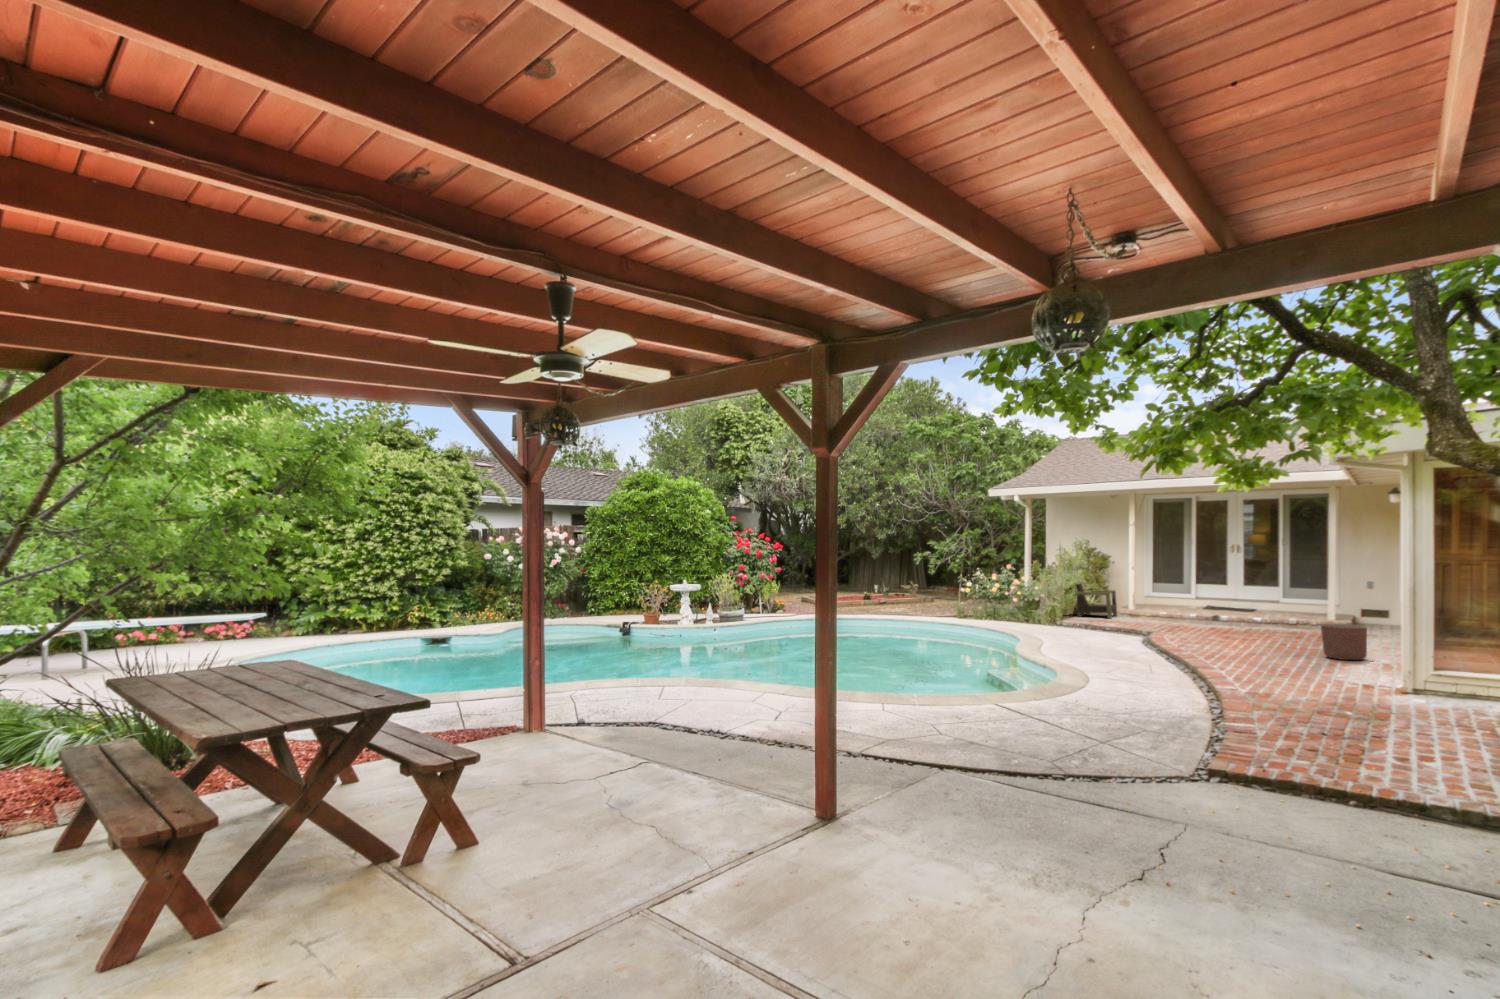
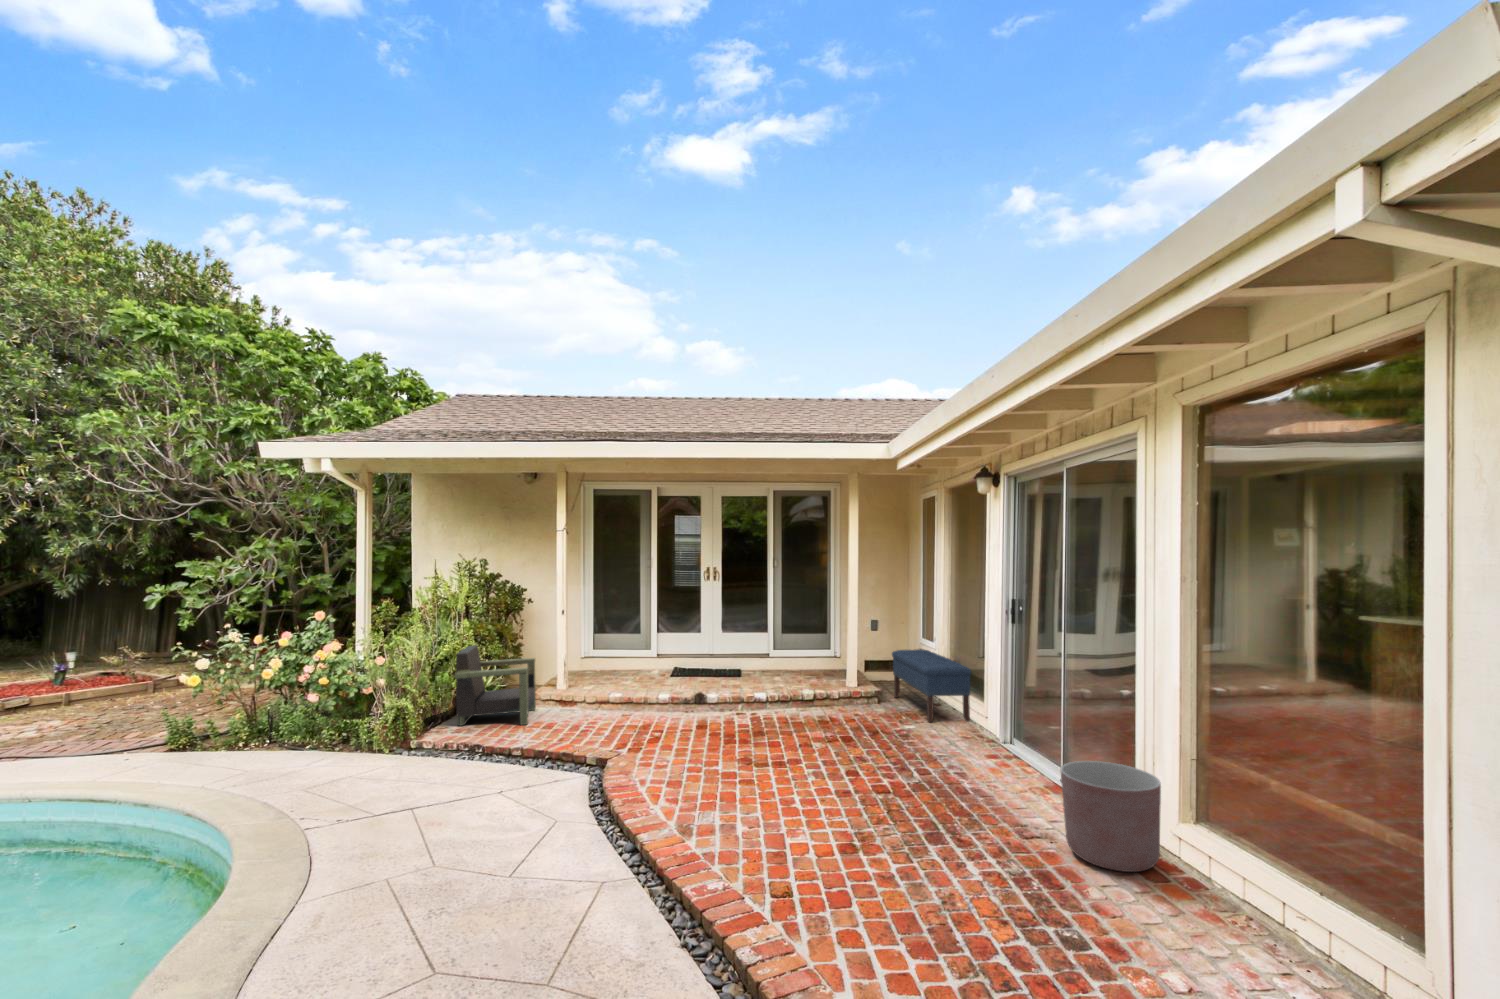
bench: none [1356,599,1394,638] -> present [892,649,971,722]

